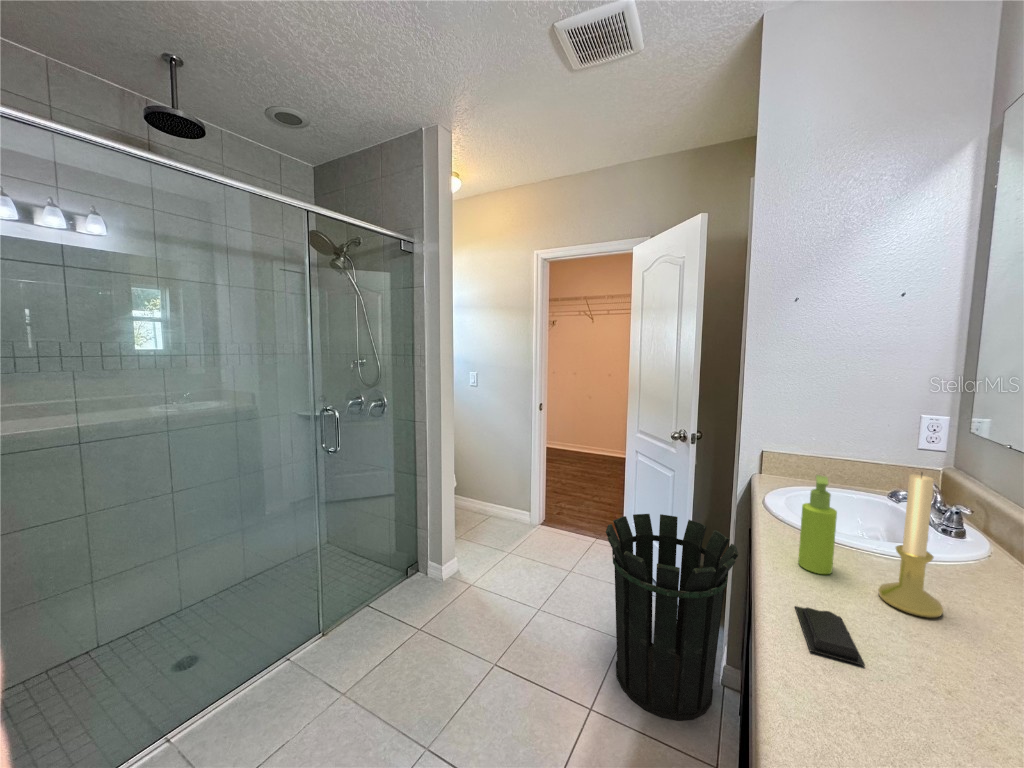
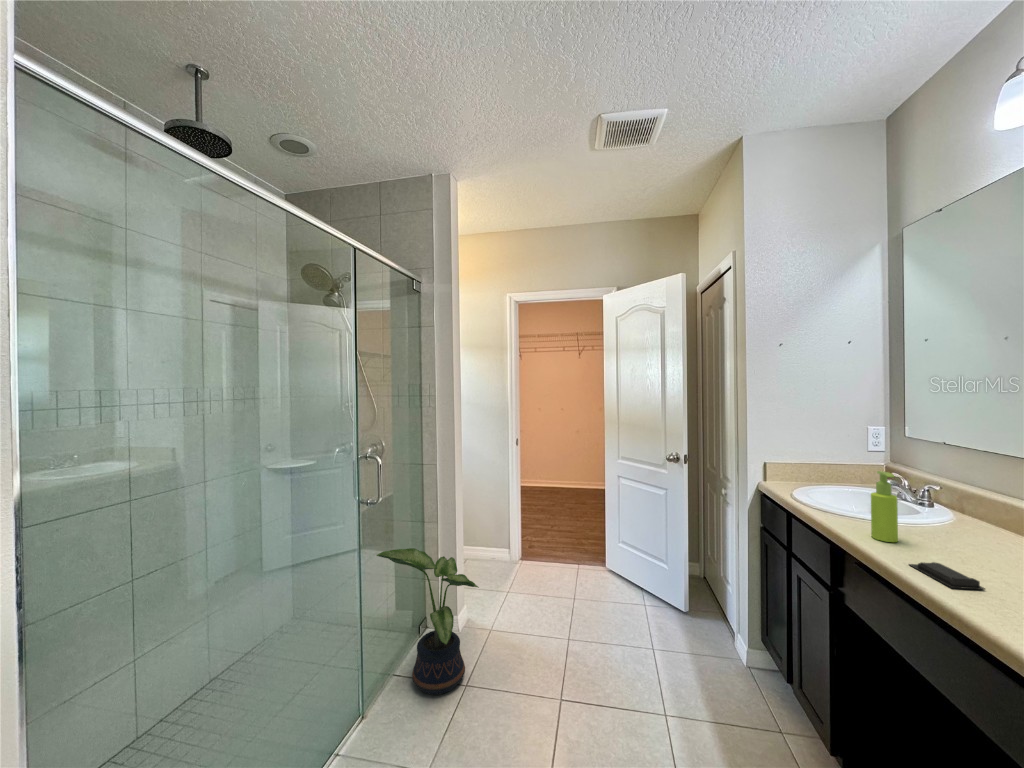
candle holder: present [878,474,943,618] -> none [934,461,980,557]
potted plant: none [347,497,431,631] -> present [377,548,479,695]
waste bin: present [606,514,739,720] -> none [647,527,764,707]

